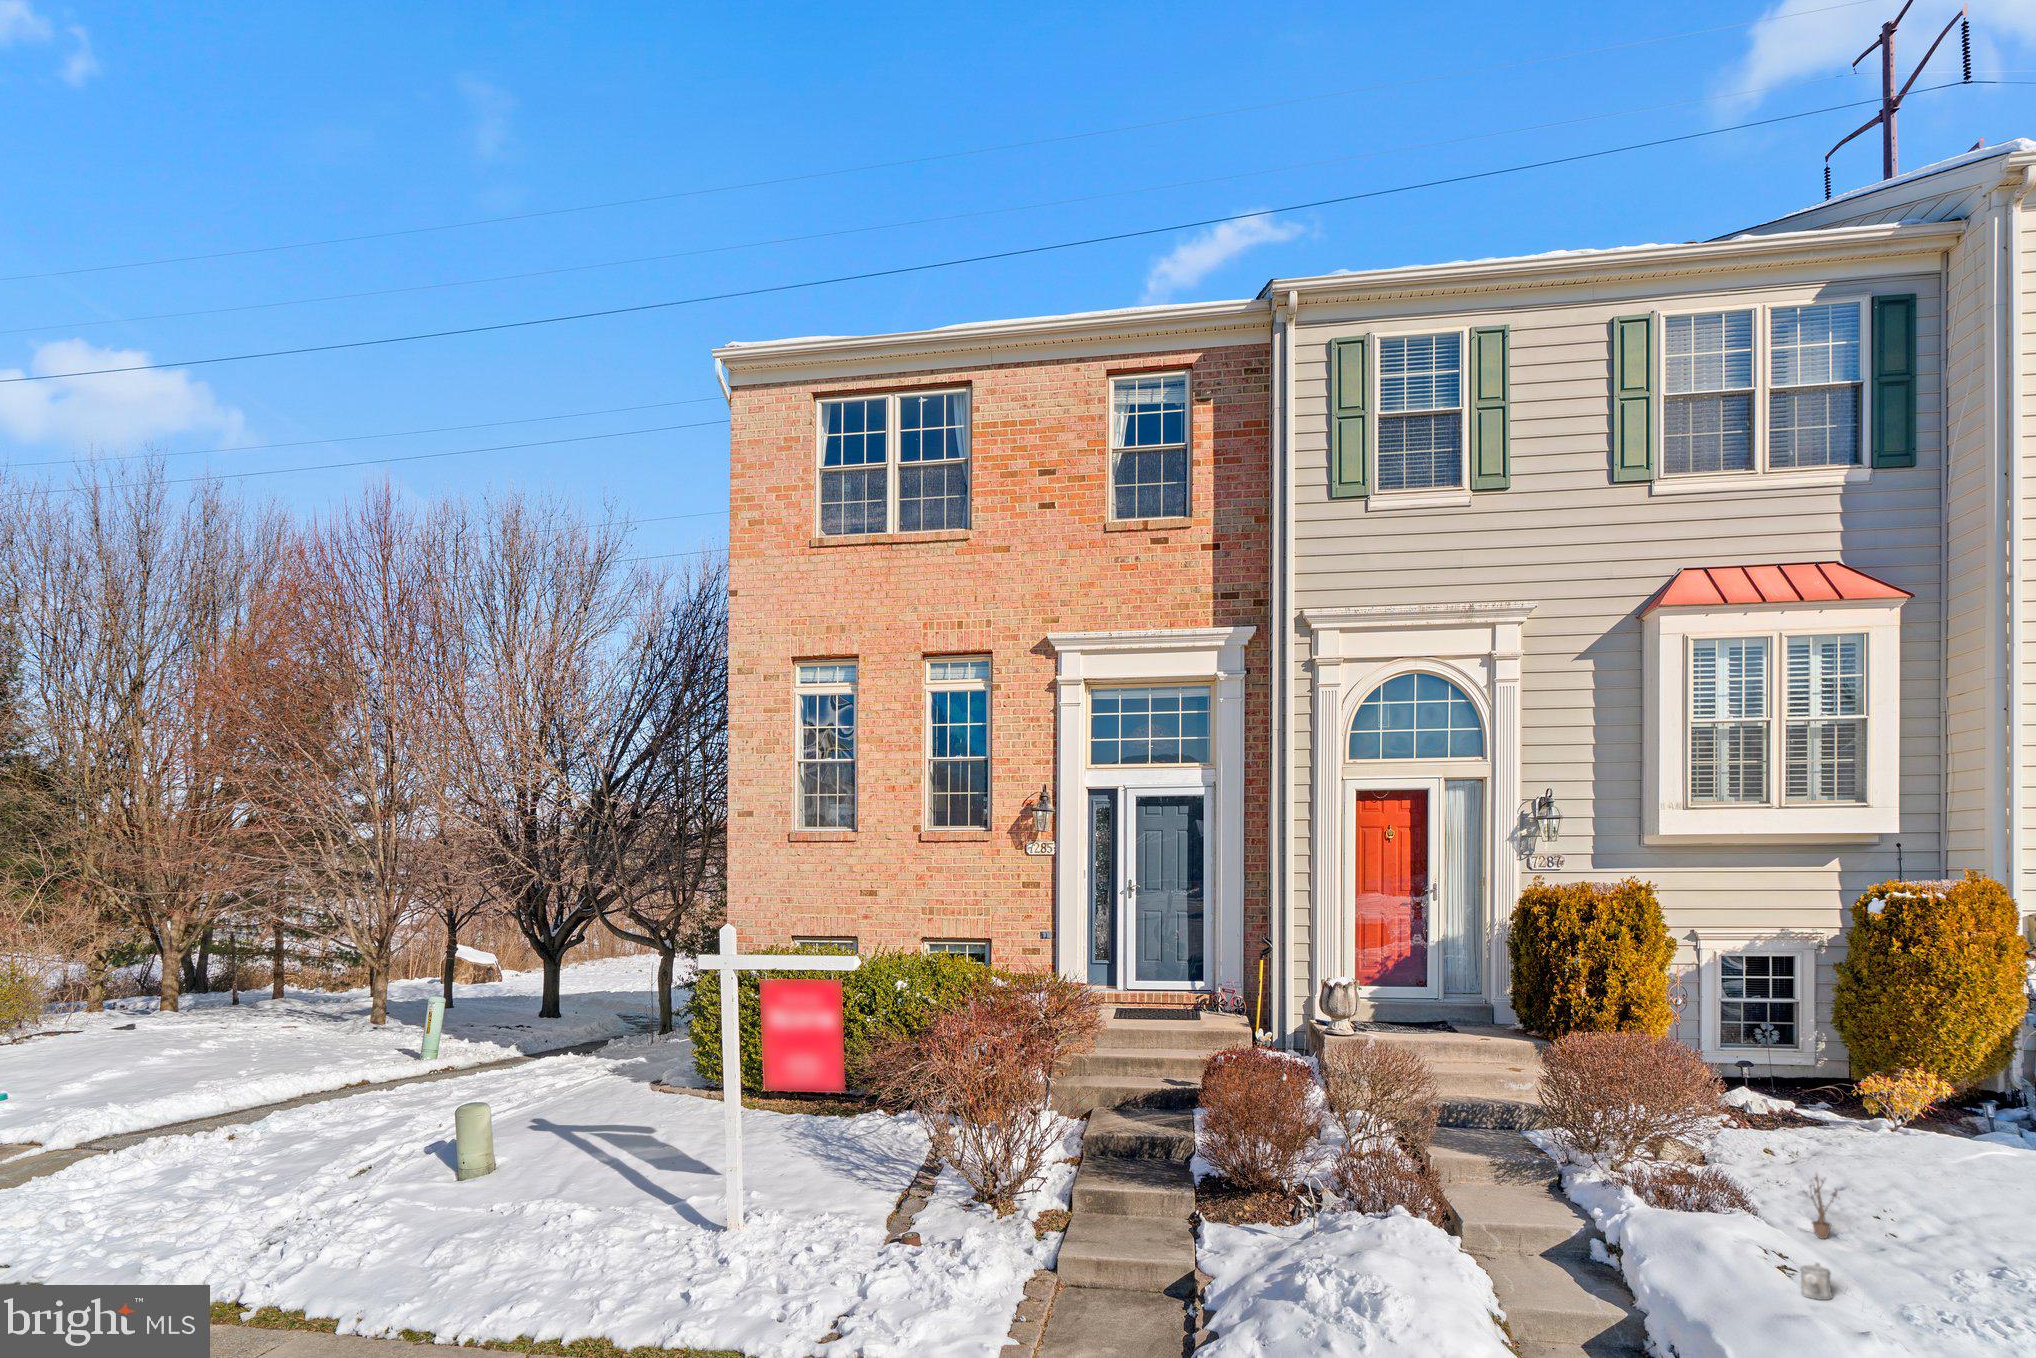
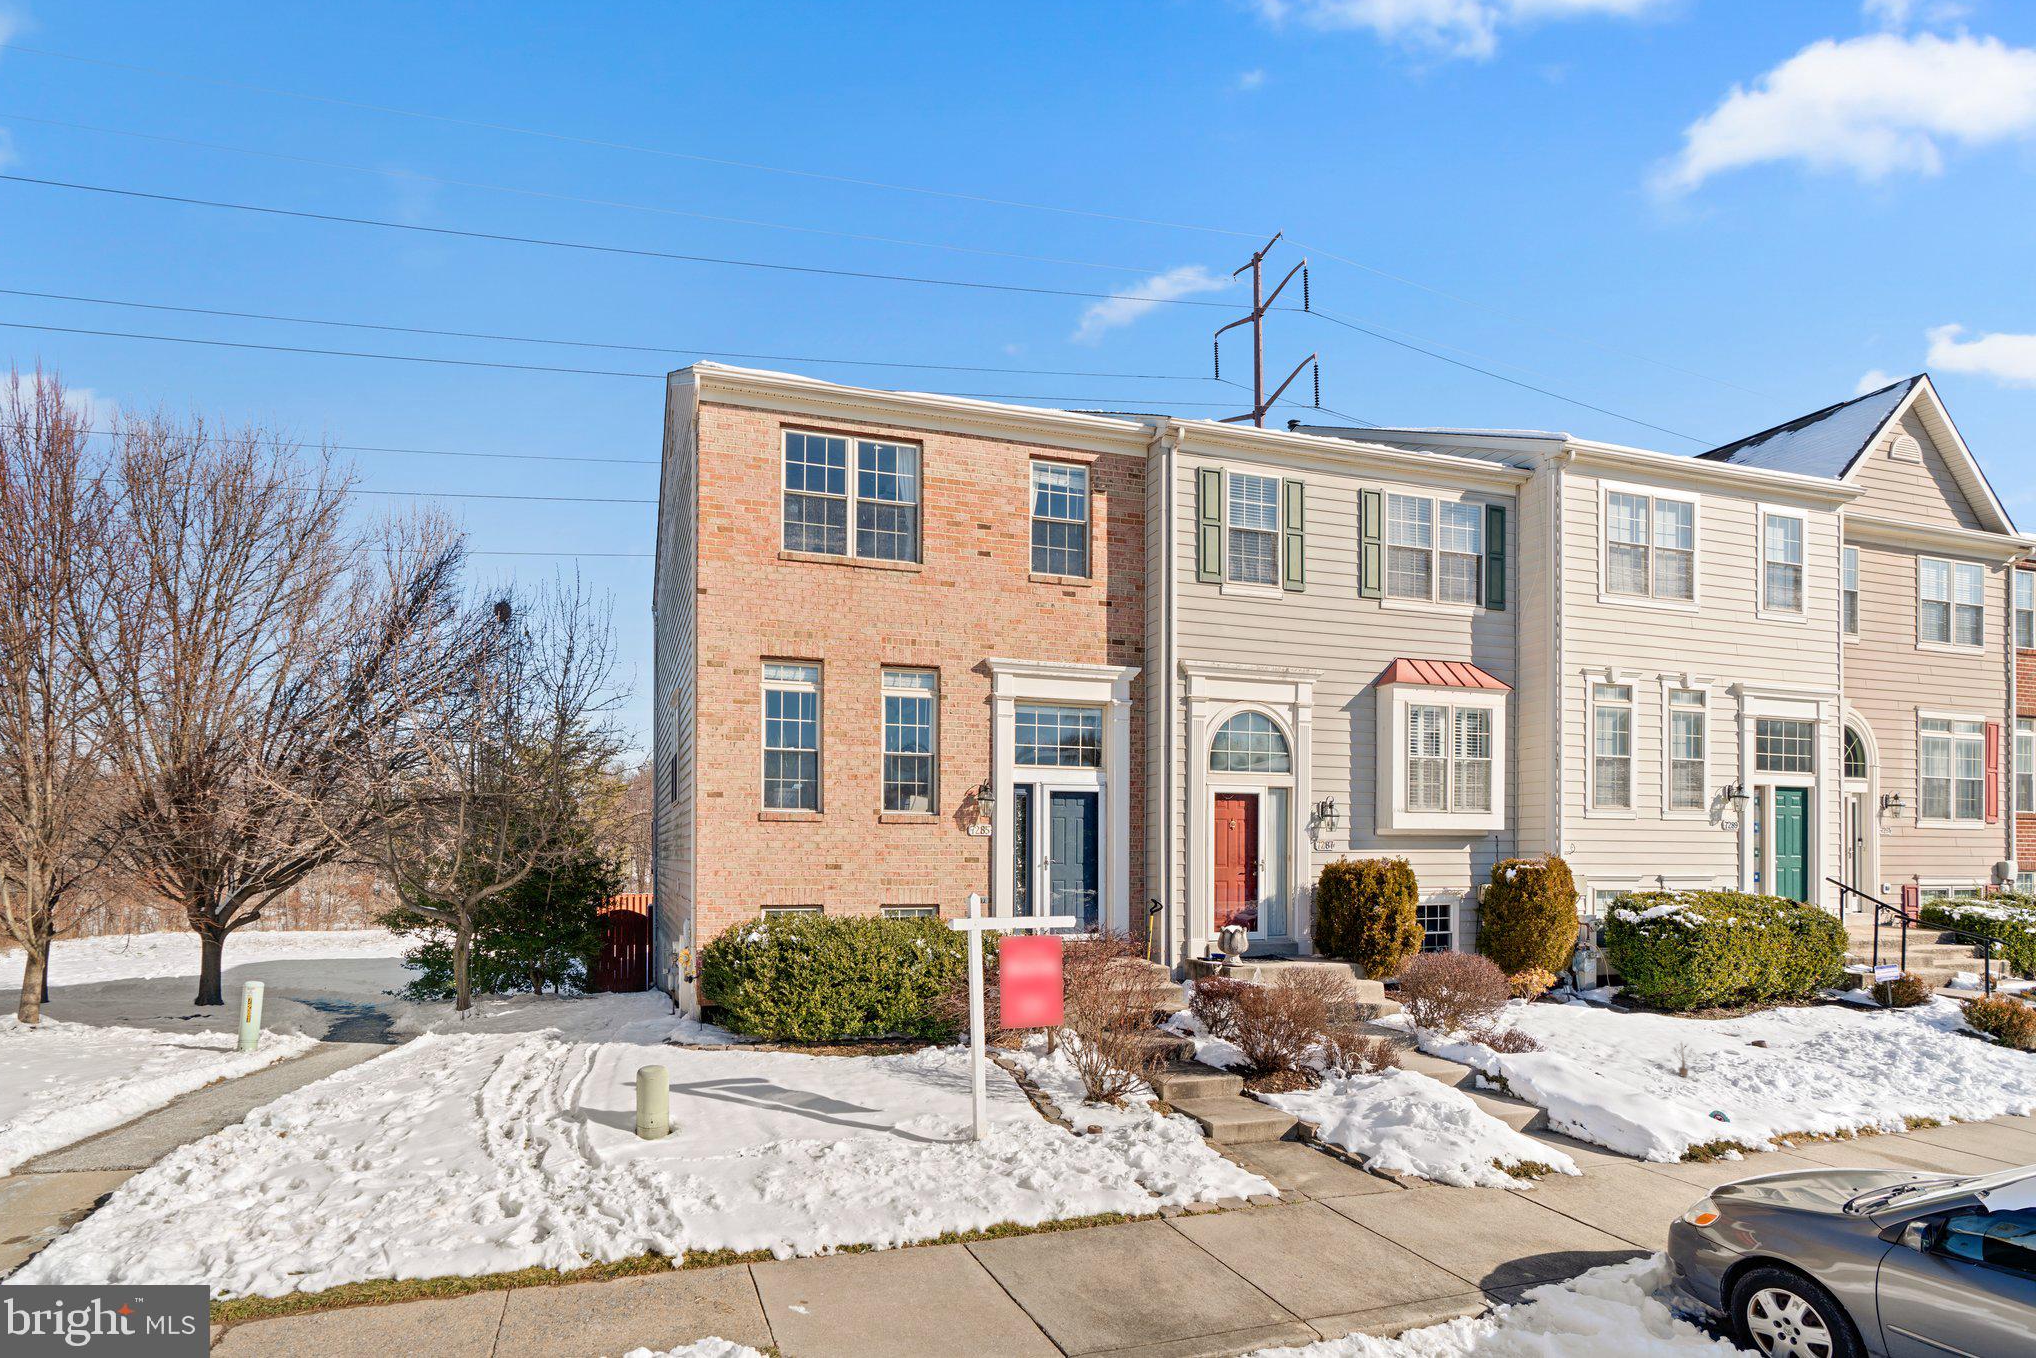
watering can: present [1800,1263,1832,1300] -> none [1758,1095,1789,1115]

